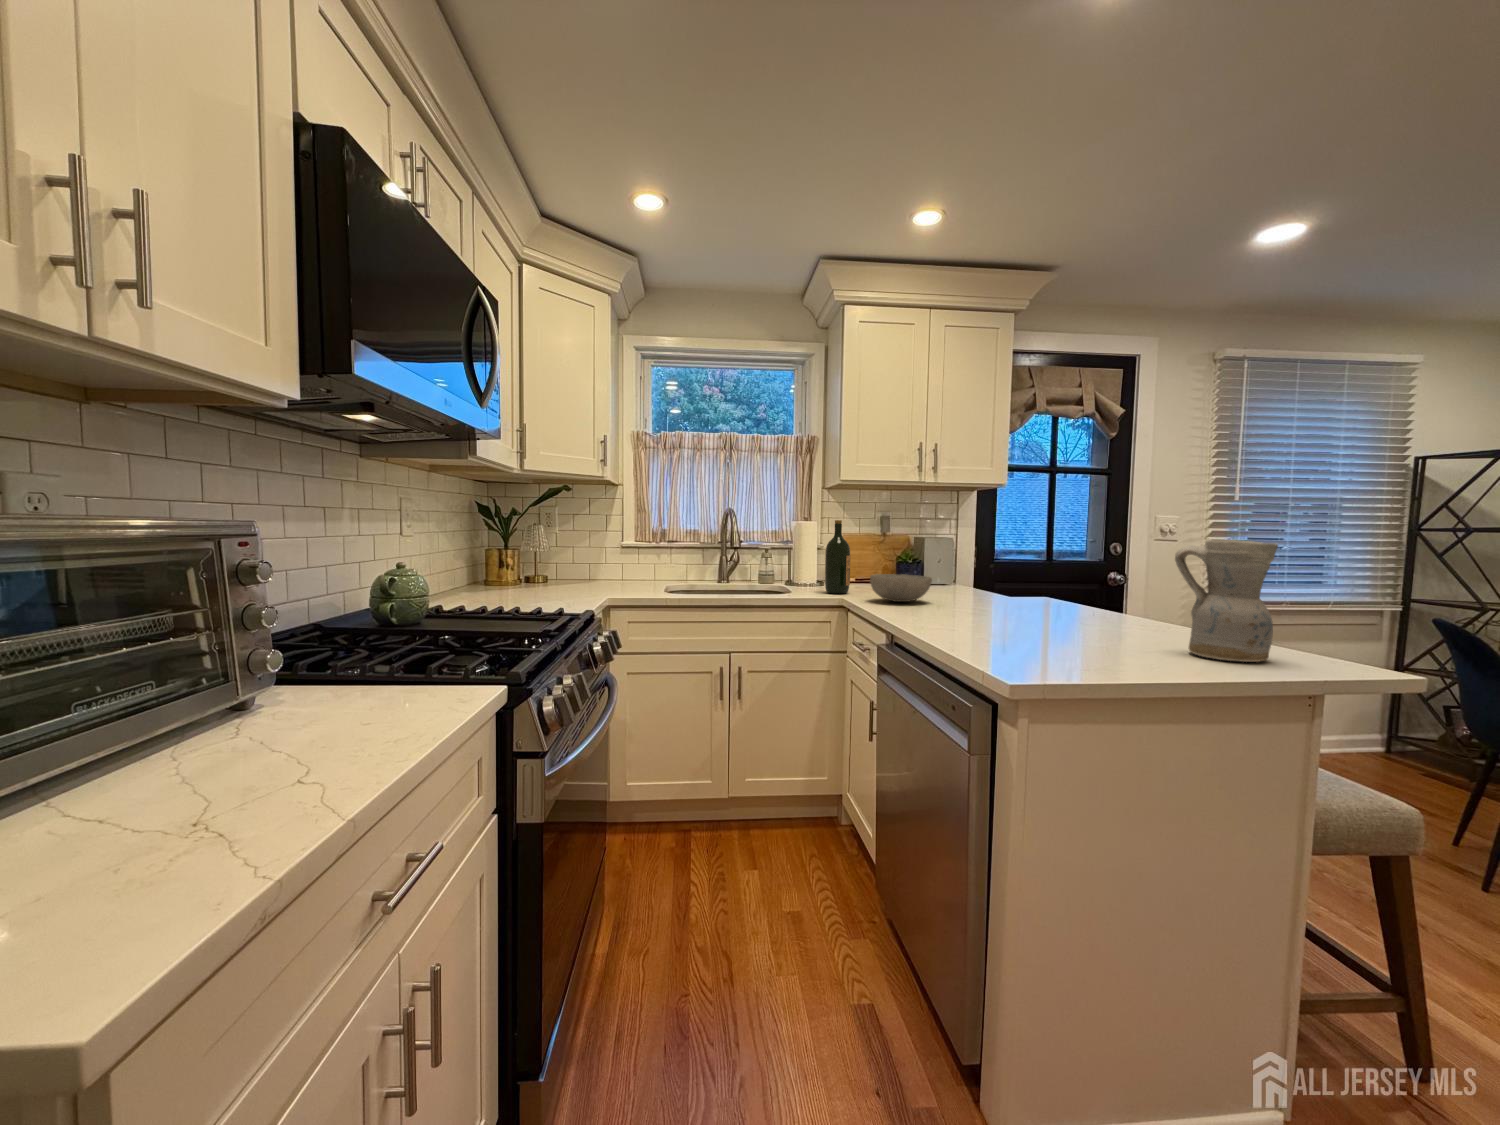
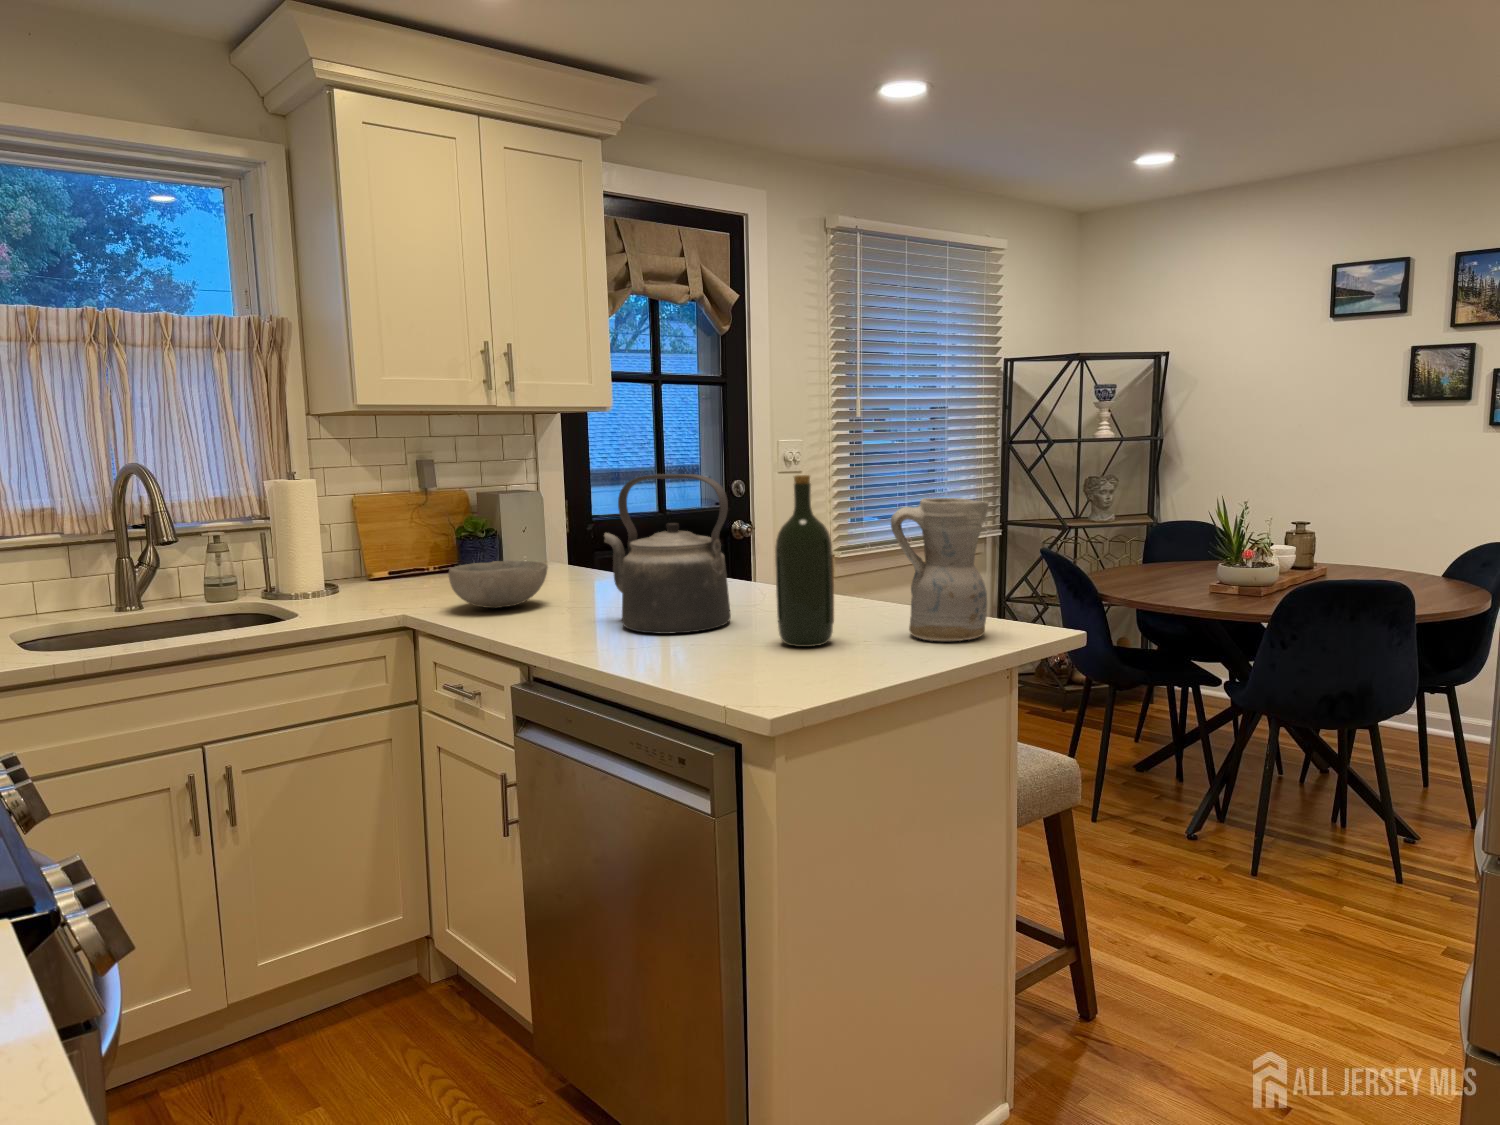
kettle: none [960,518,1044,628] -> present [604,474,731,634]
wine bottle: present [825,520,850,594] -> present [775,475,834,647]

